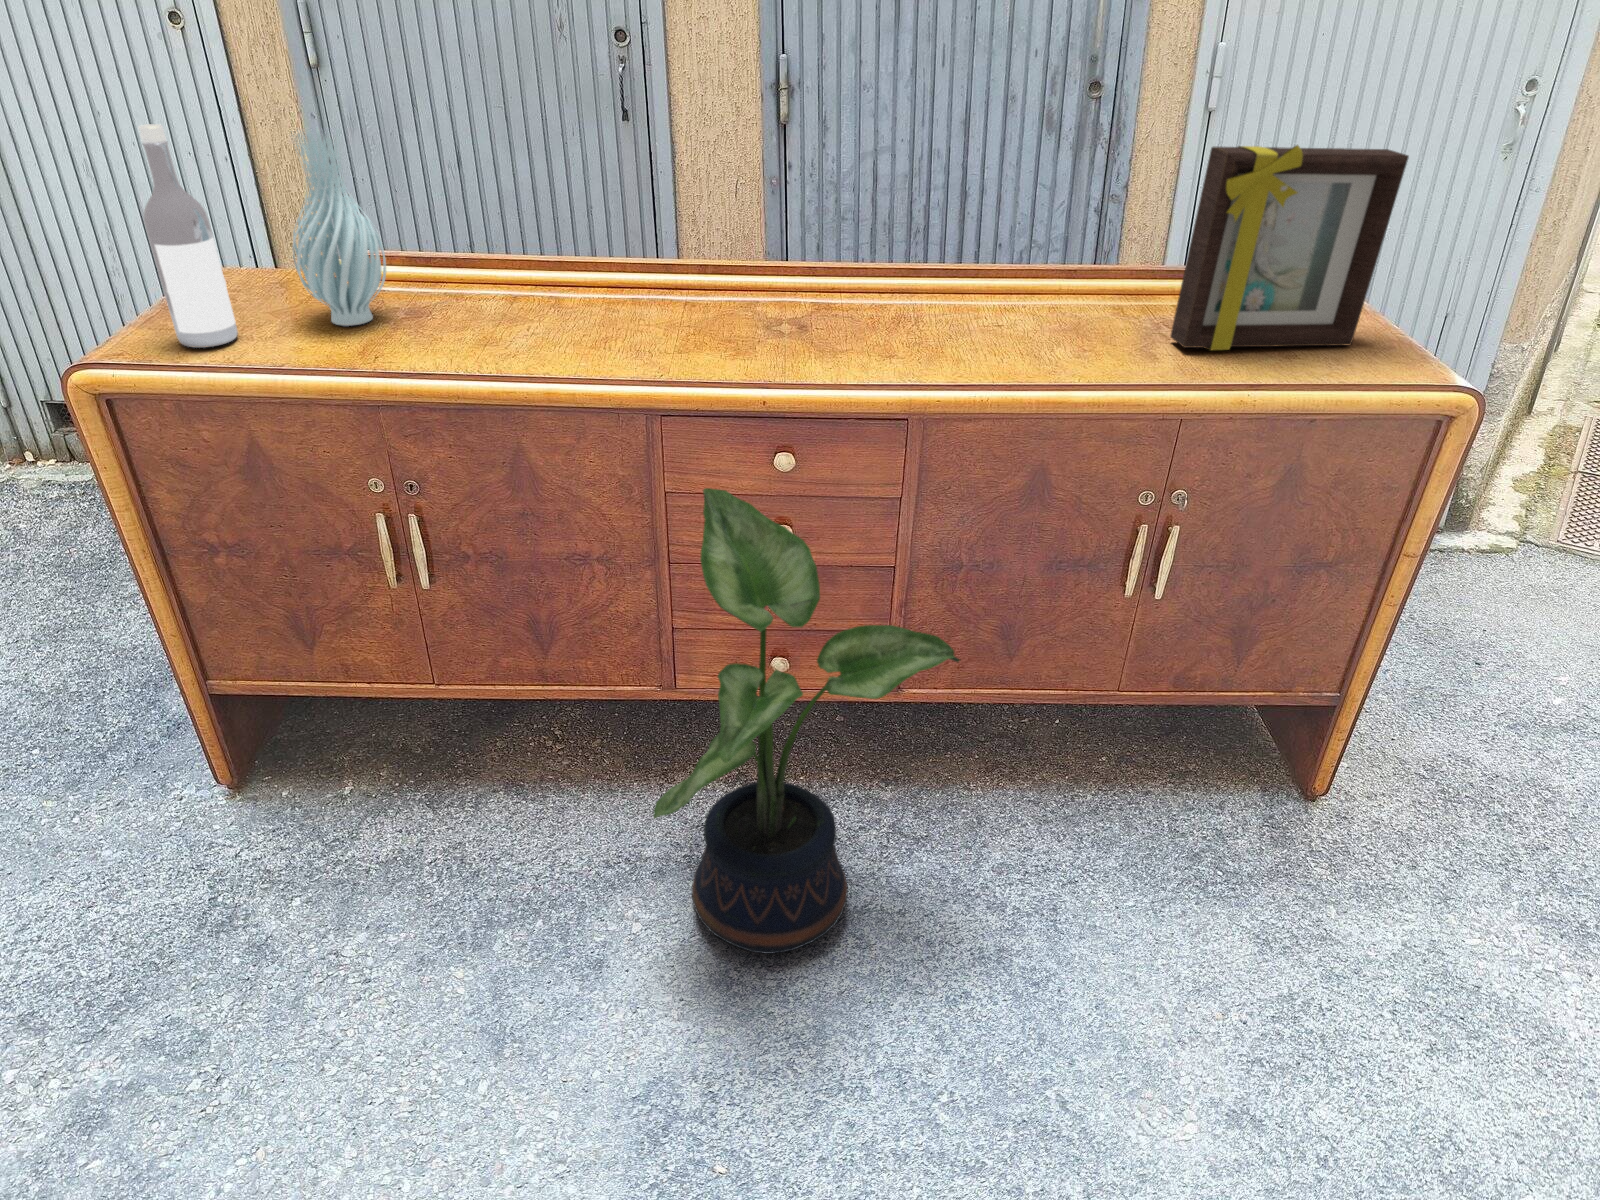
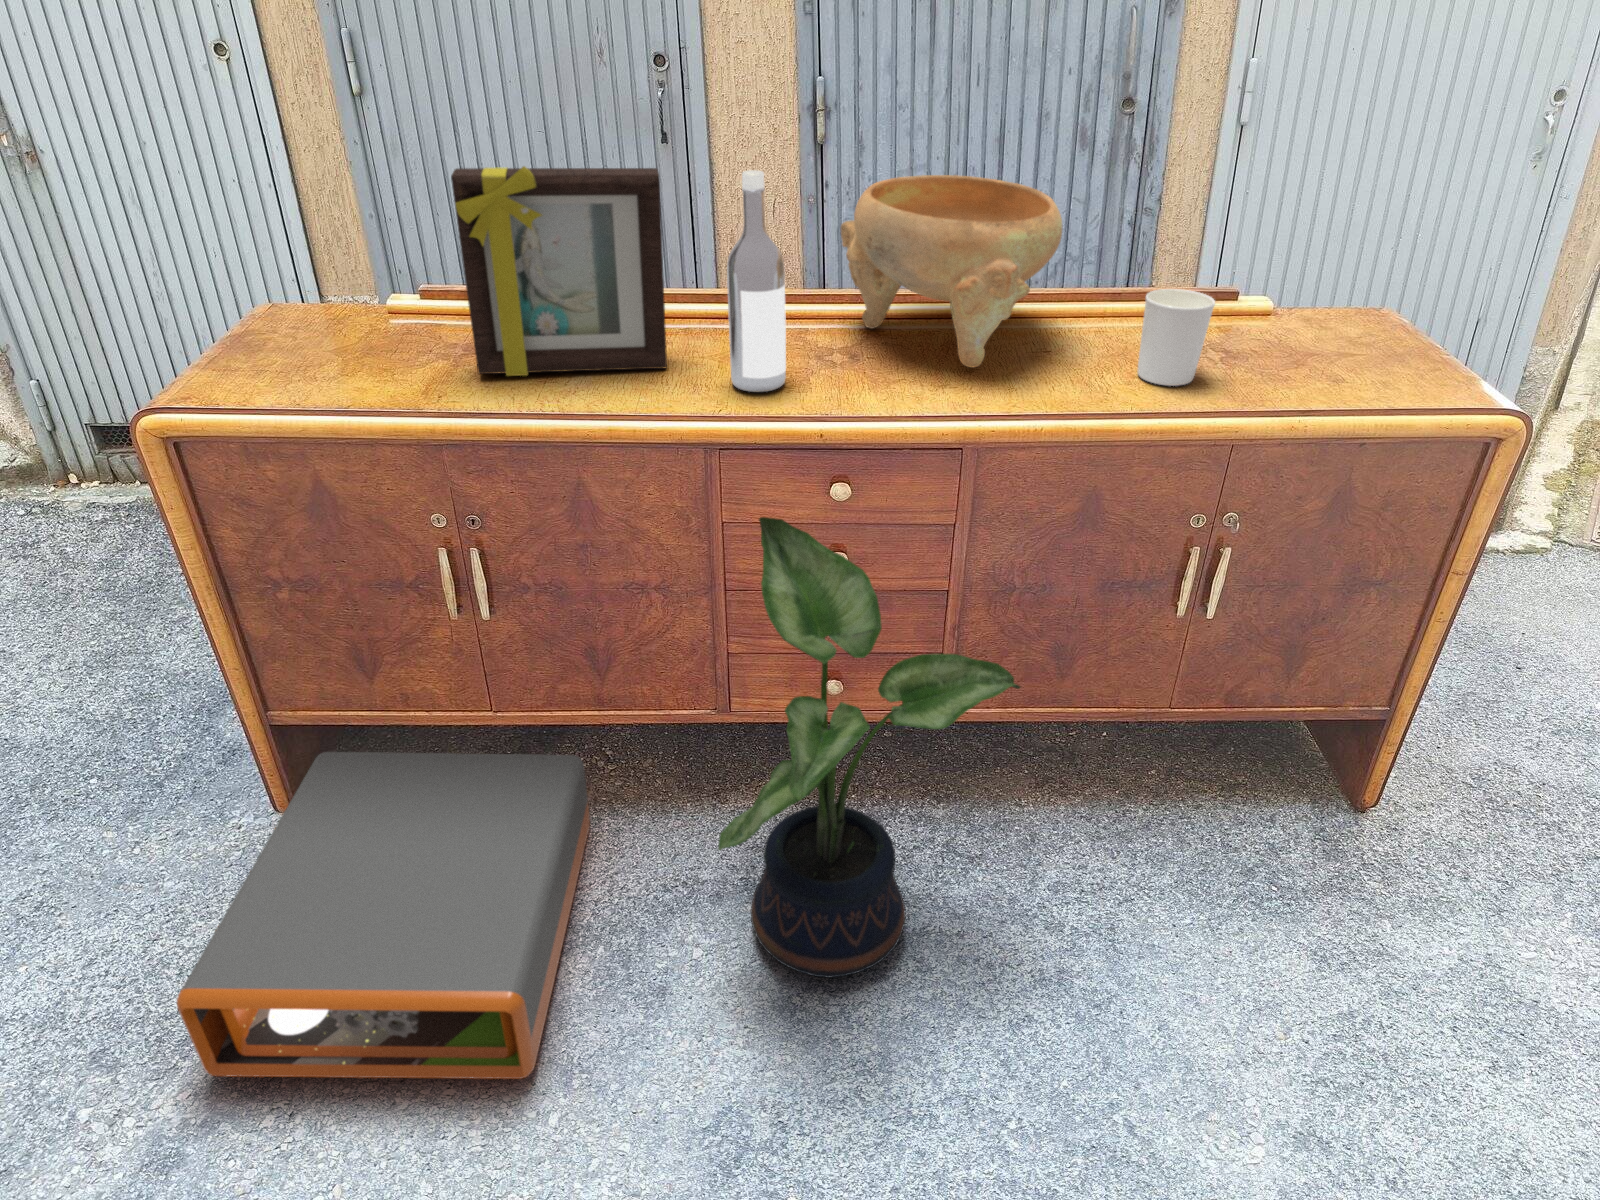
wine bottle: present [139,124,238,348] -> present [727,170,786,392]
vase: present [293,128,386,326] -> none [340,159,438,359]
picture frame: present [1170,145,1409,350] -> present [451,166,667,376]
decorative bowl: none [794,151,1014,342] -> present [841,175,1062,368]
candle holder: none [1088,266,1163,363] -> present [1138,289,1215,386]
storage box: none [104,723,535,1046] -> present [177,752,590,1079]

